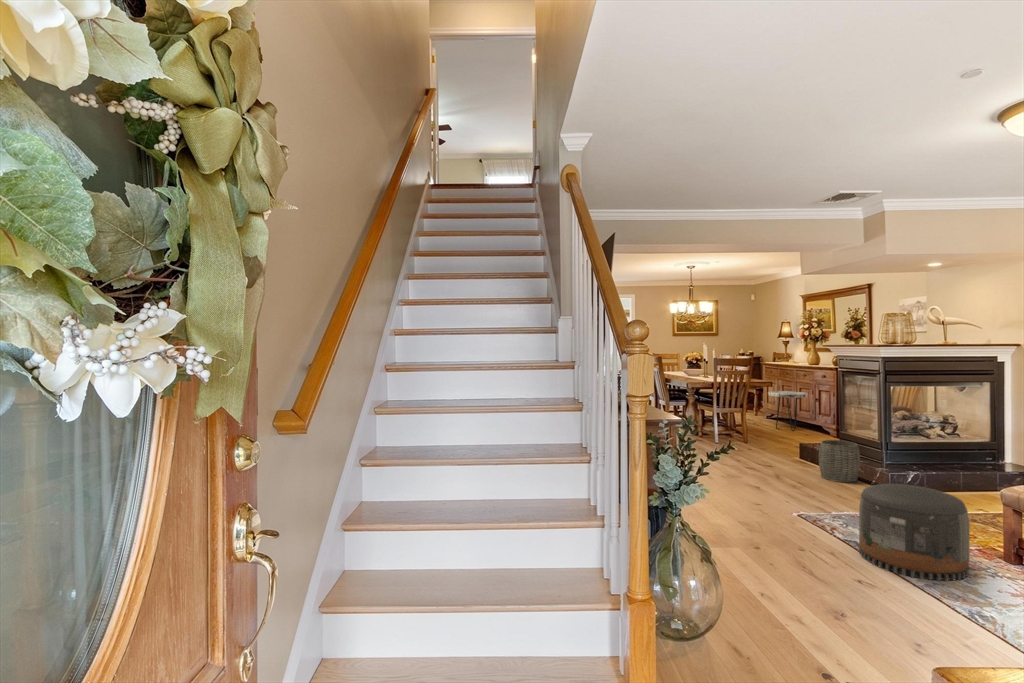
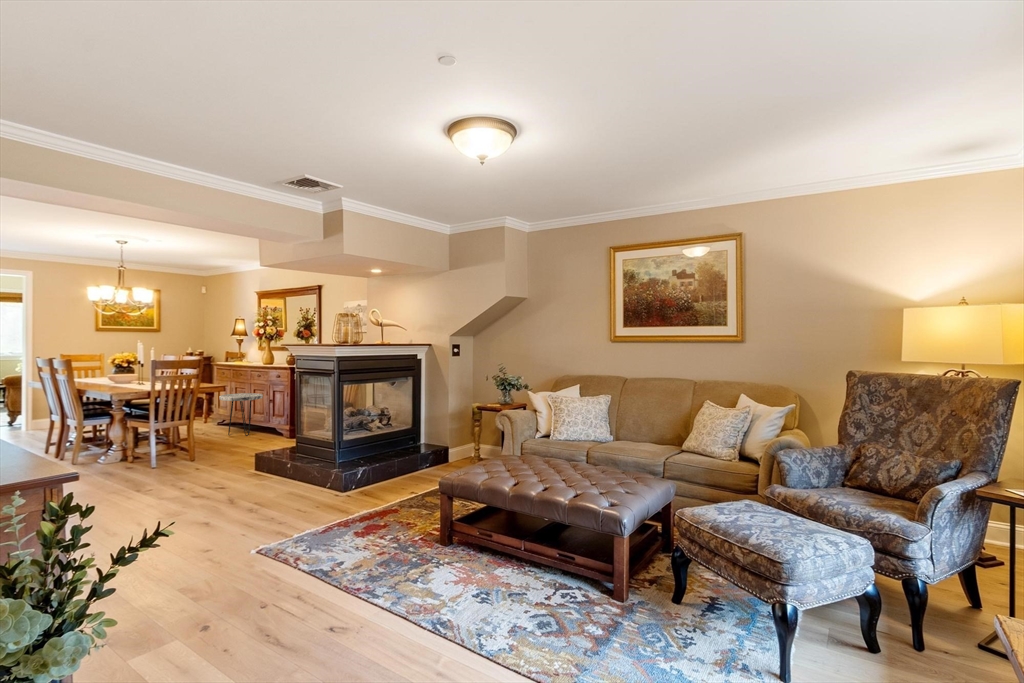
woven basket: present [819,440,860,482] -> none [276,446,317,491]
pouf: present [859,484,970,581] -> none [325,493,422,599]

